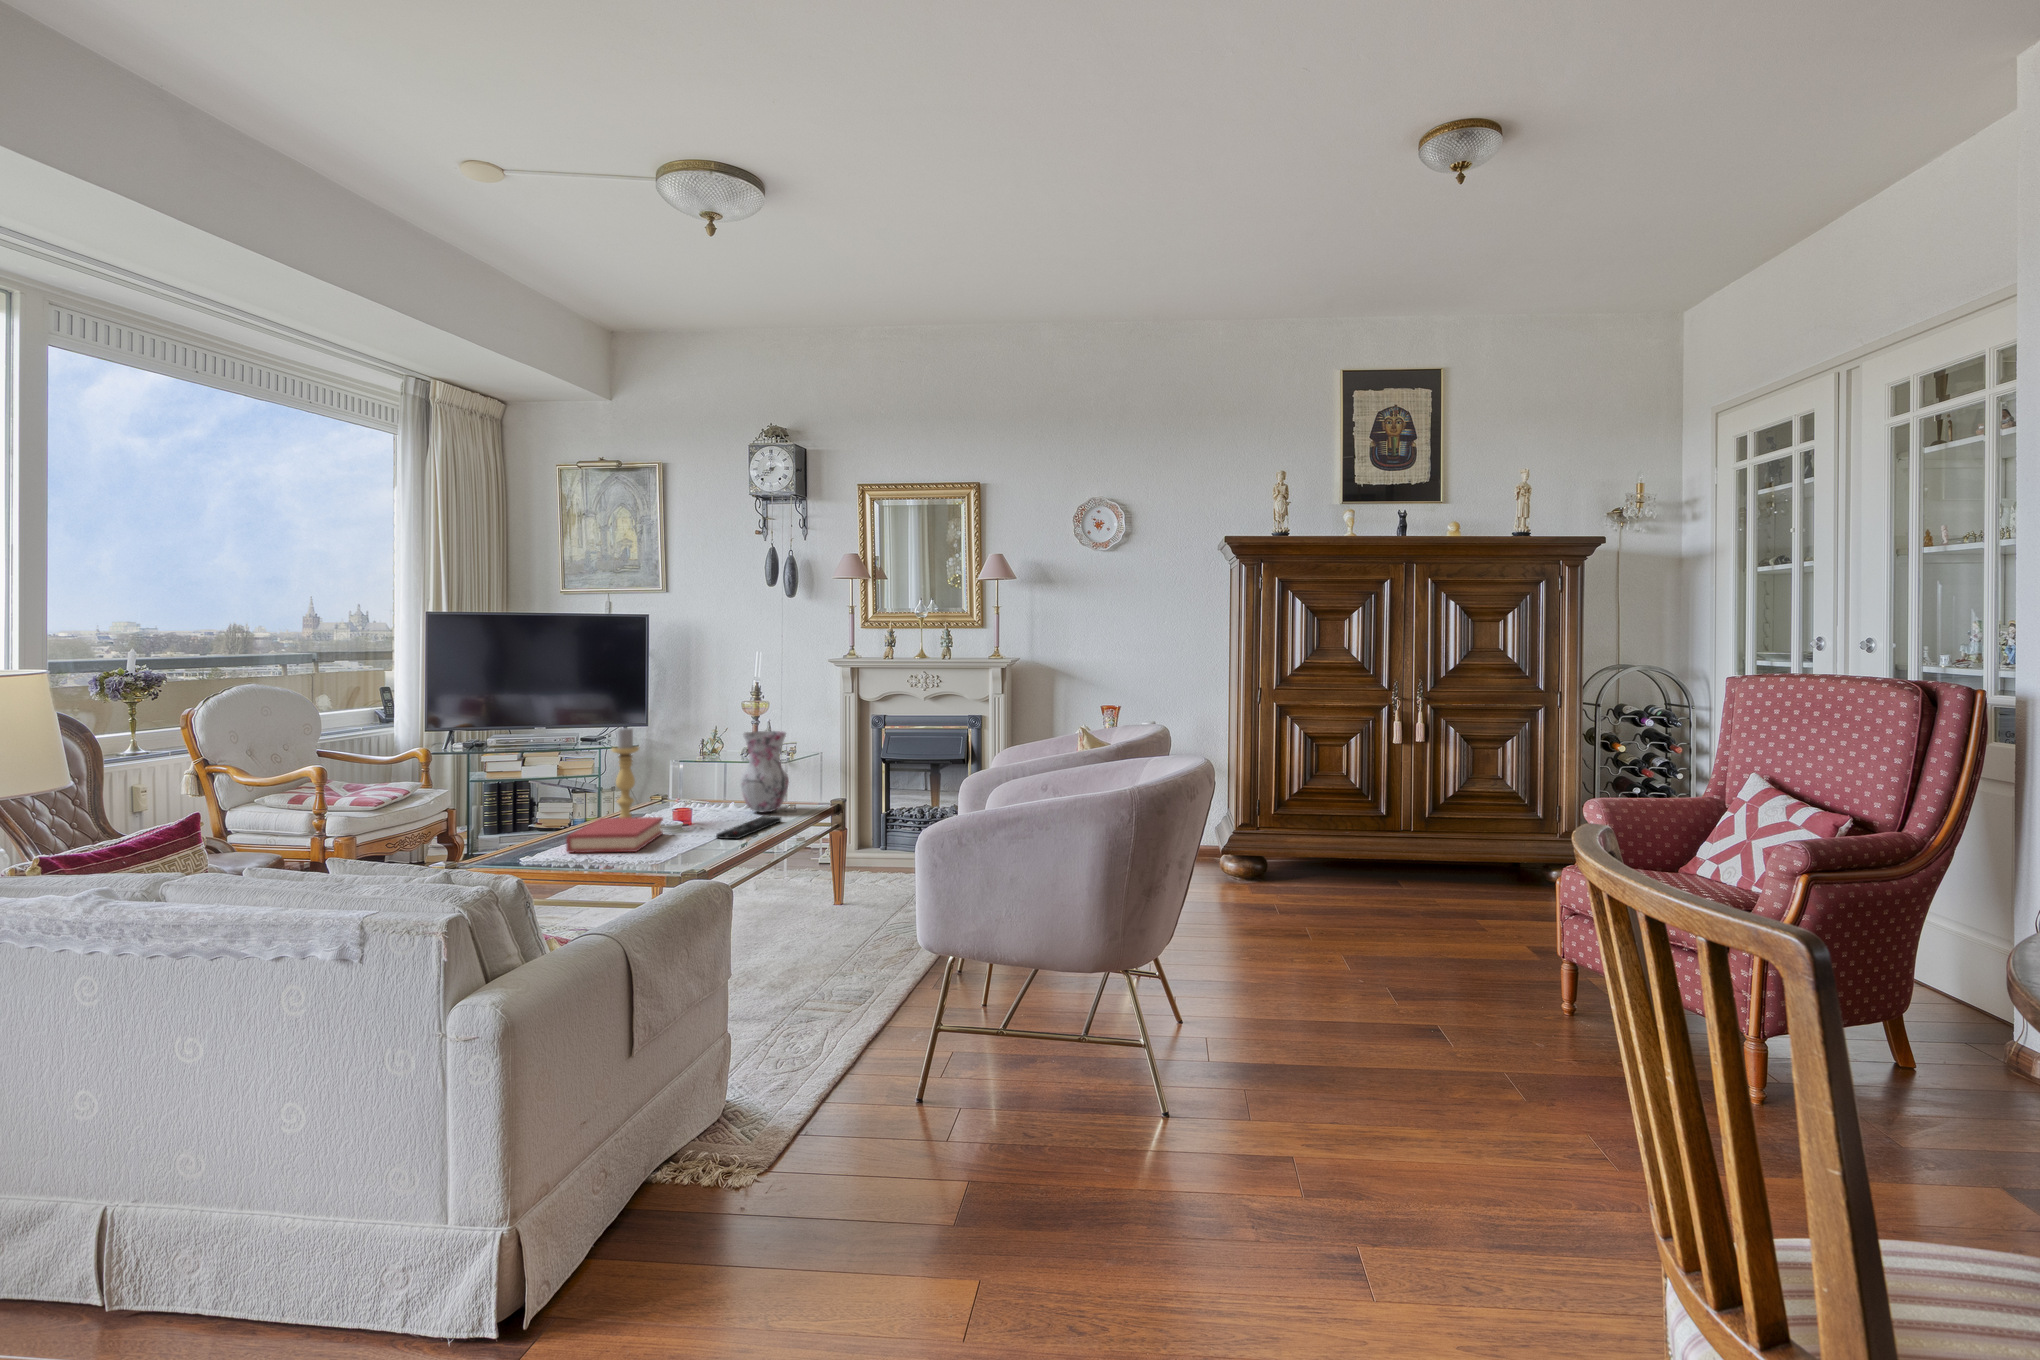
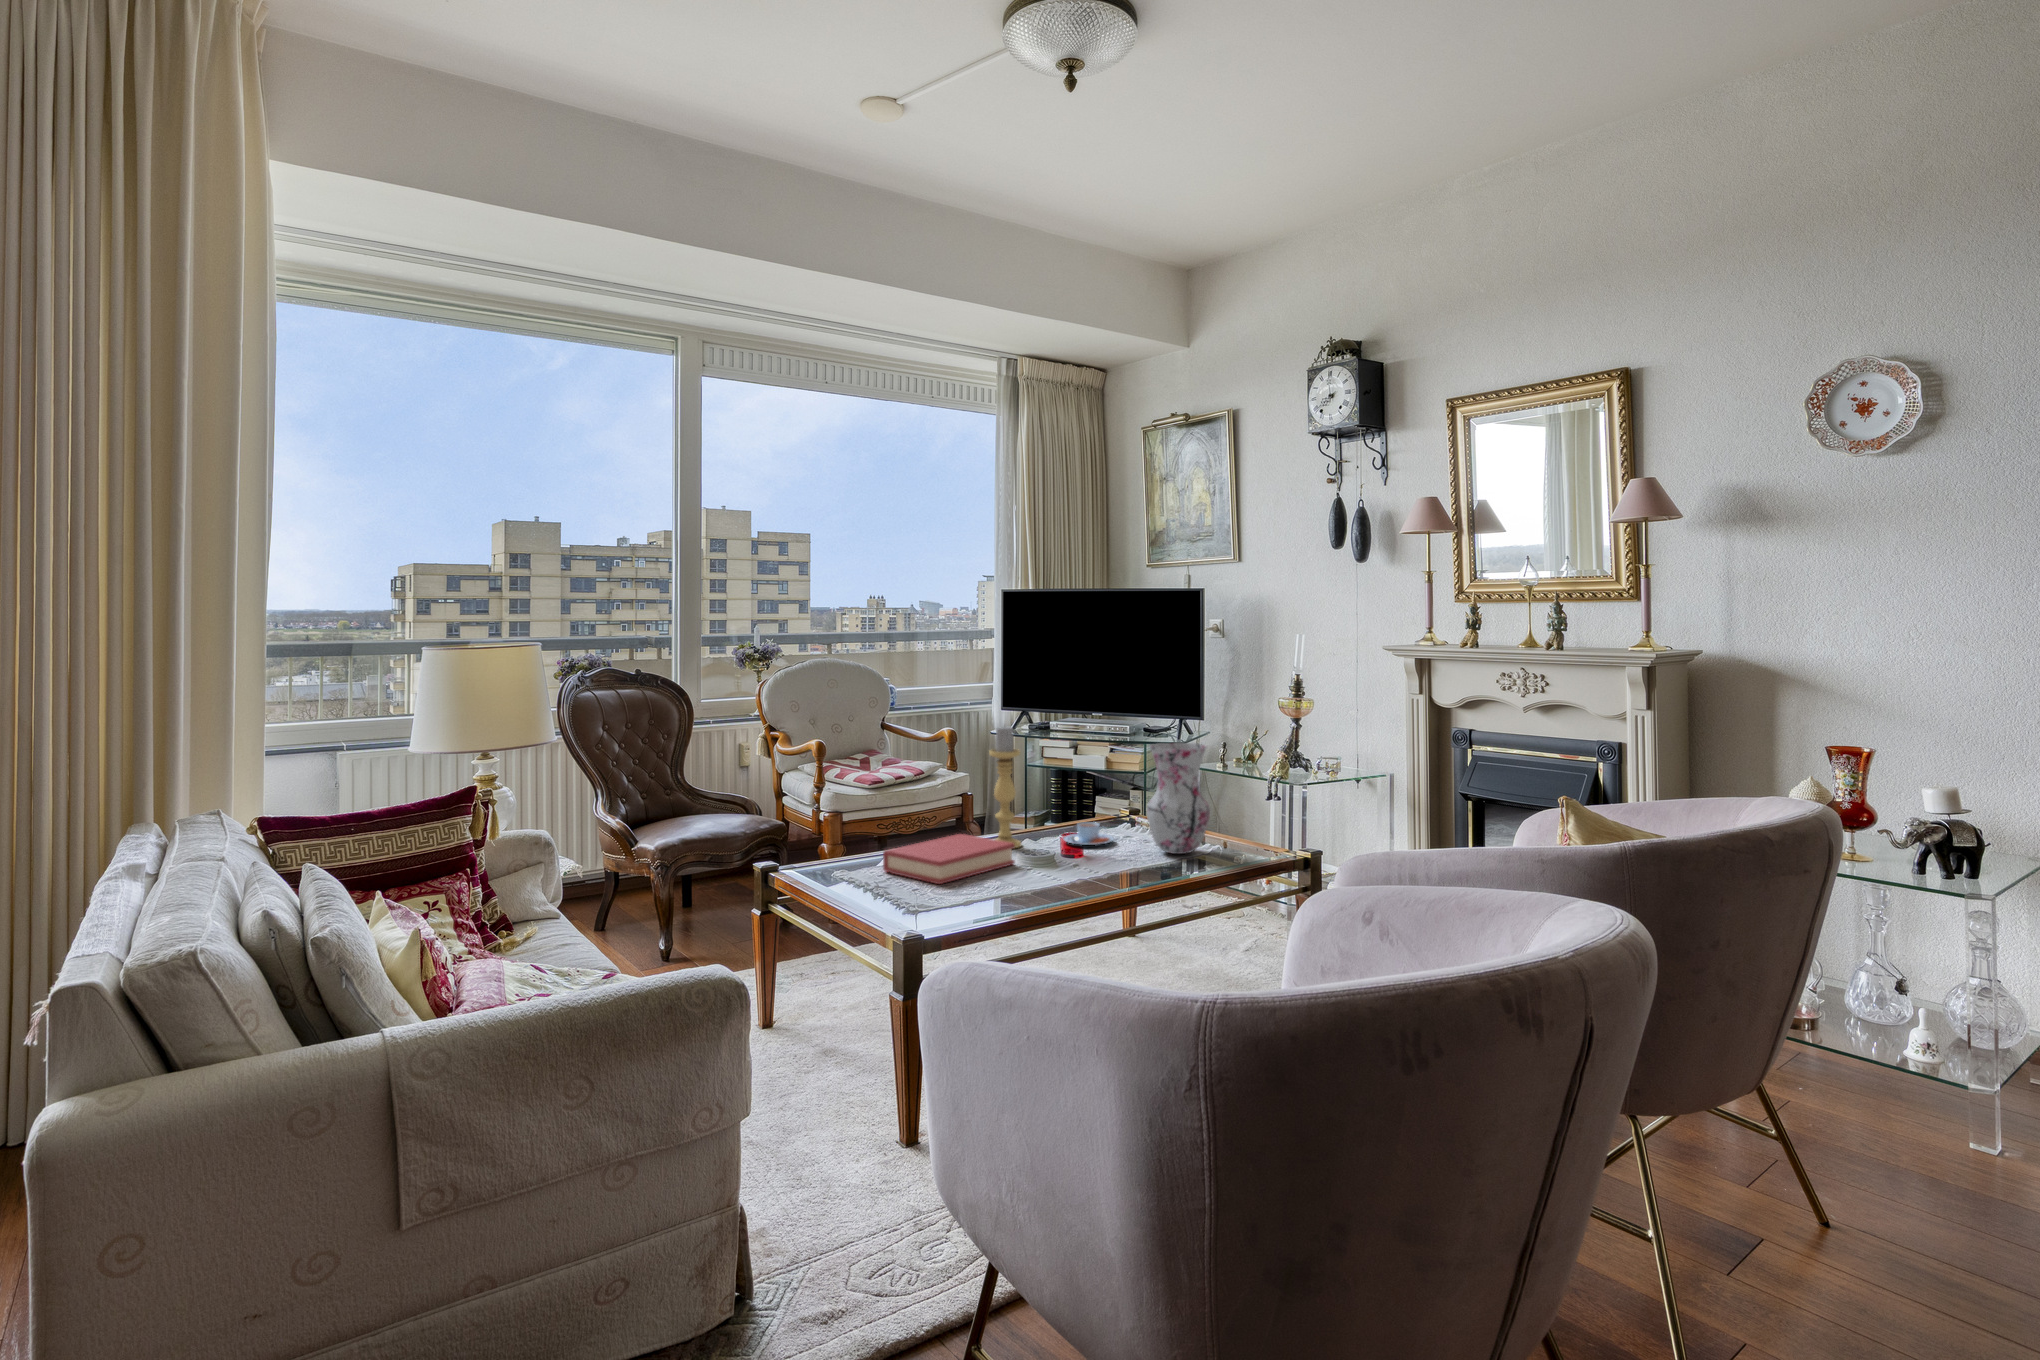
teacup: none [665,799,708,817] -> present [1063,822,1114,845]
remote control: present [716,816,781,839] -> none [1049,860,1167,889]

